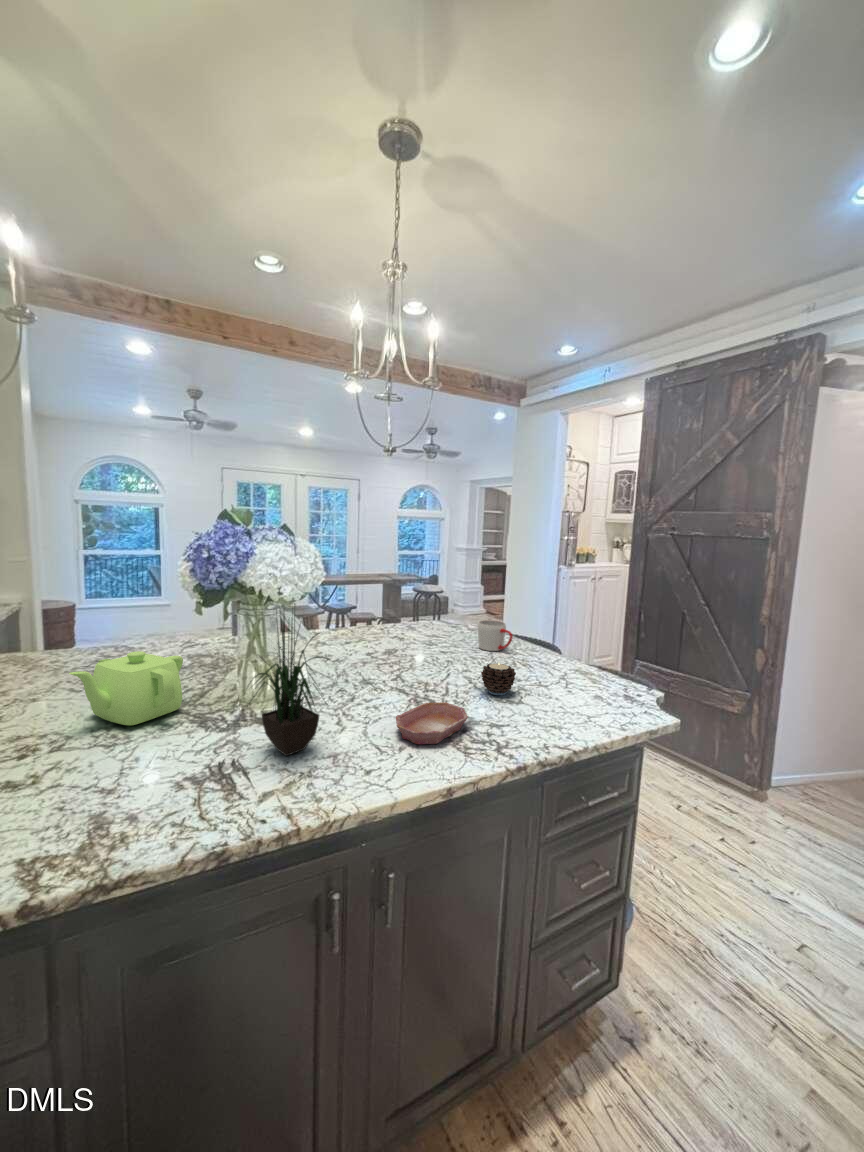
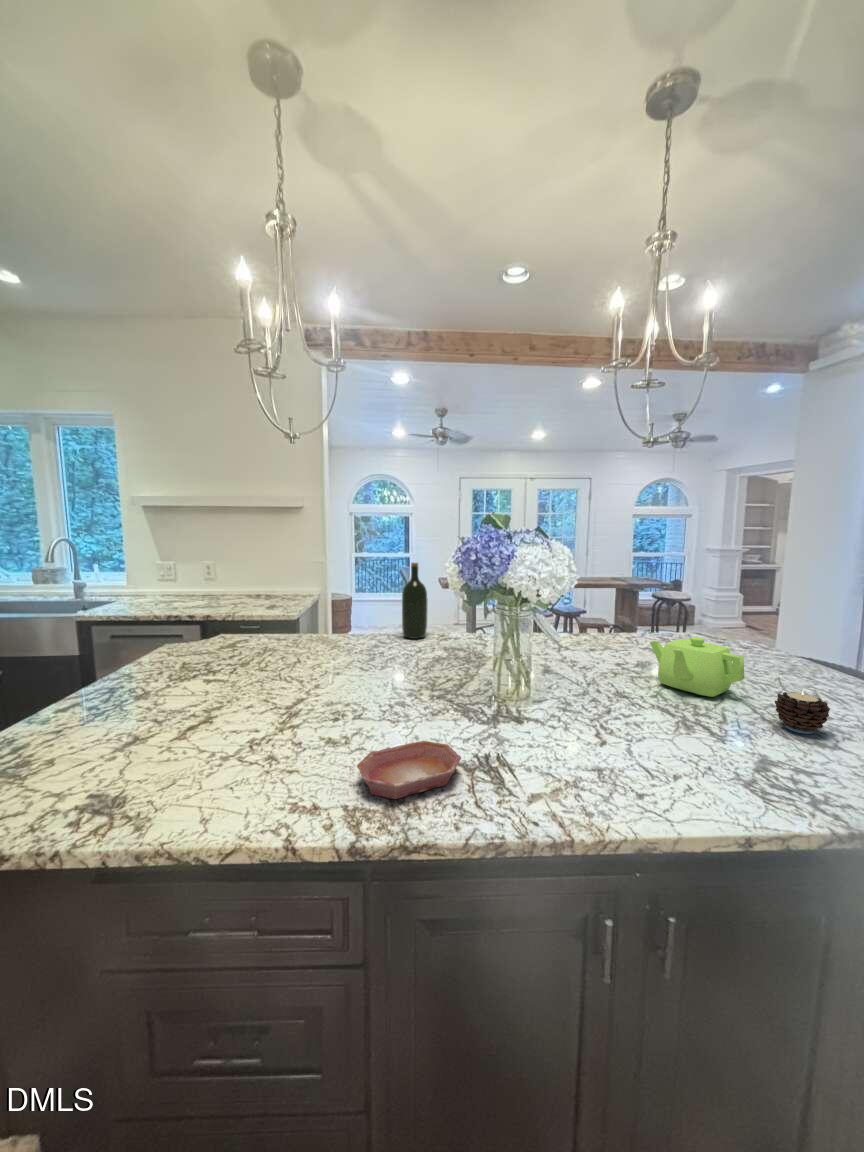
wine bottle: none [133,561,168,648] -> present [402,563,428,639]
potted plant: present [250,604,327,756] -> none [504,581,606,760]
mug: present [478,620,513,651] -> none [758,636,813,676]
teapot: present [69,651,183,725] -> present [650,637,744,697]
bowl: present [396,702,468,744] -> present [357,741,461,799]

